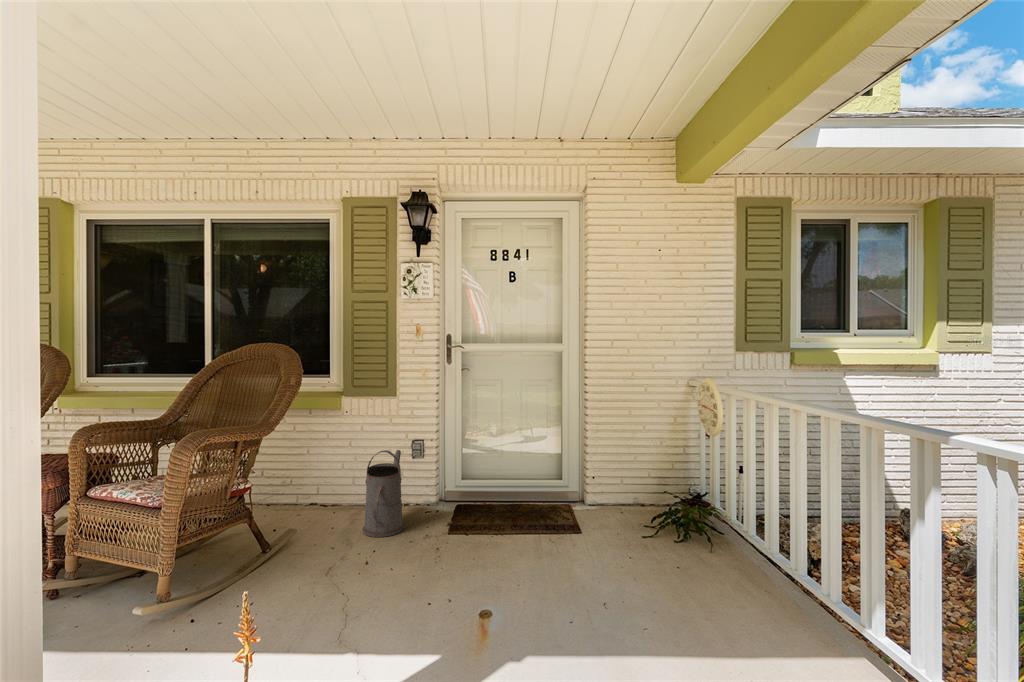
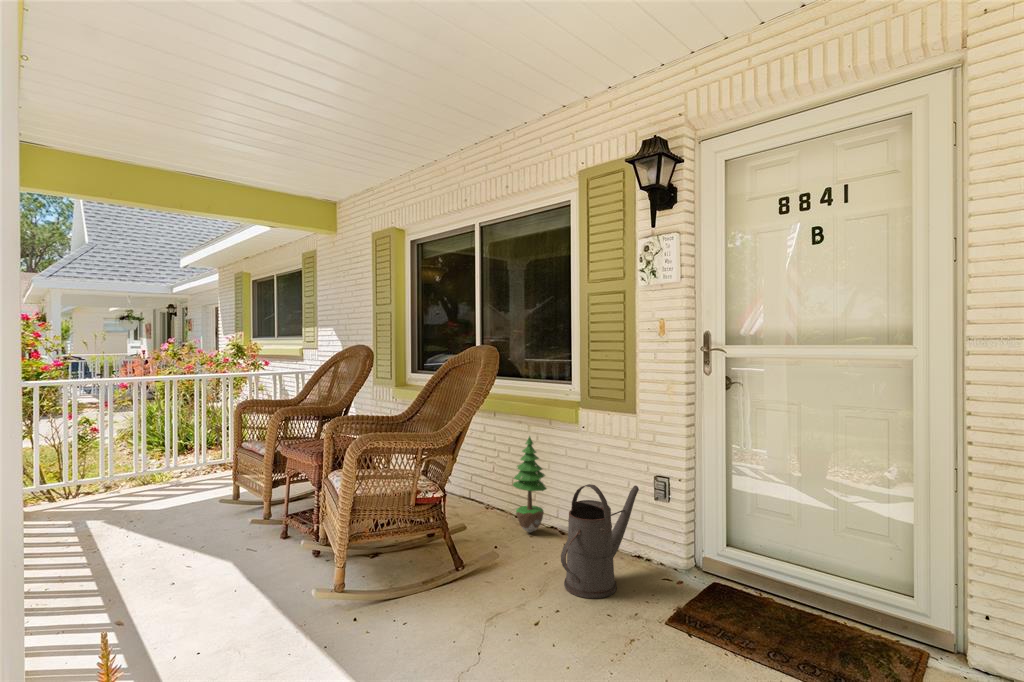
potted tree: none [276,424,310,512] -> present [513,436,547,533]

